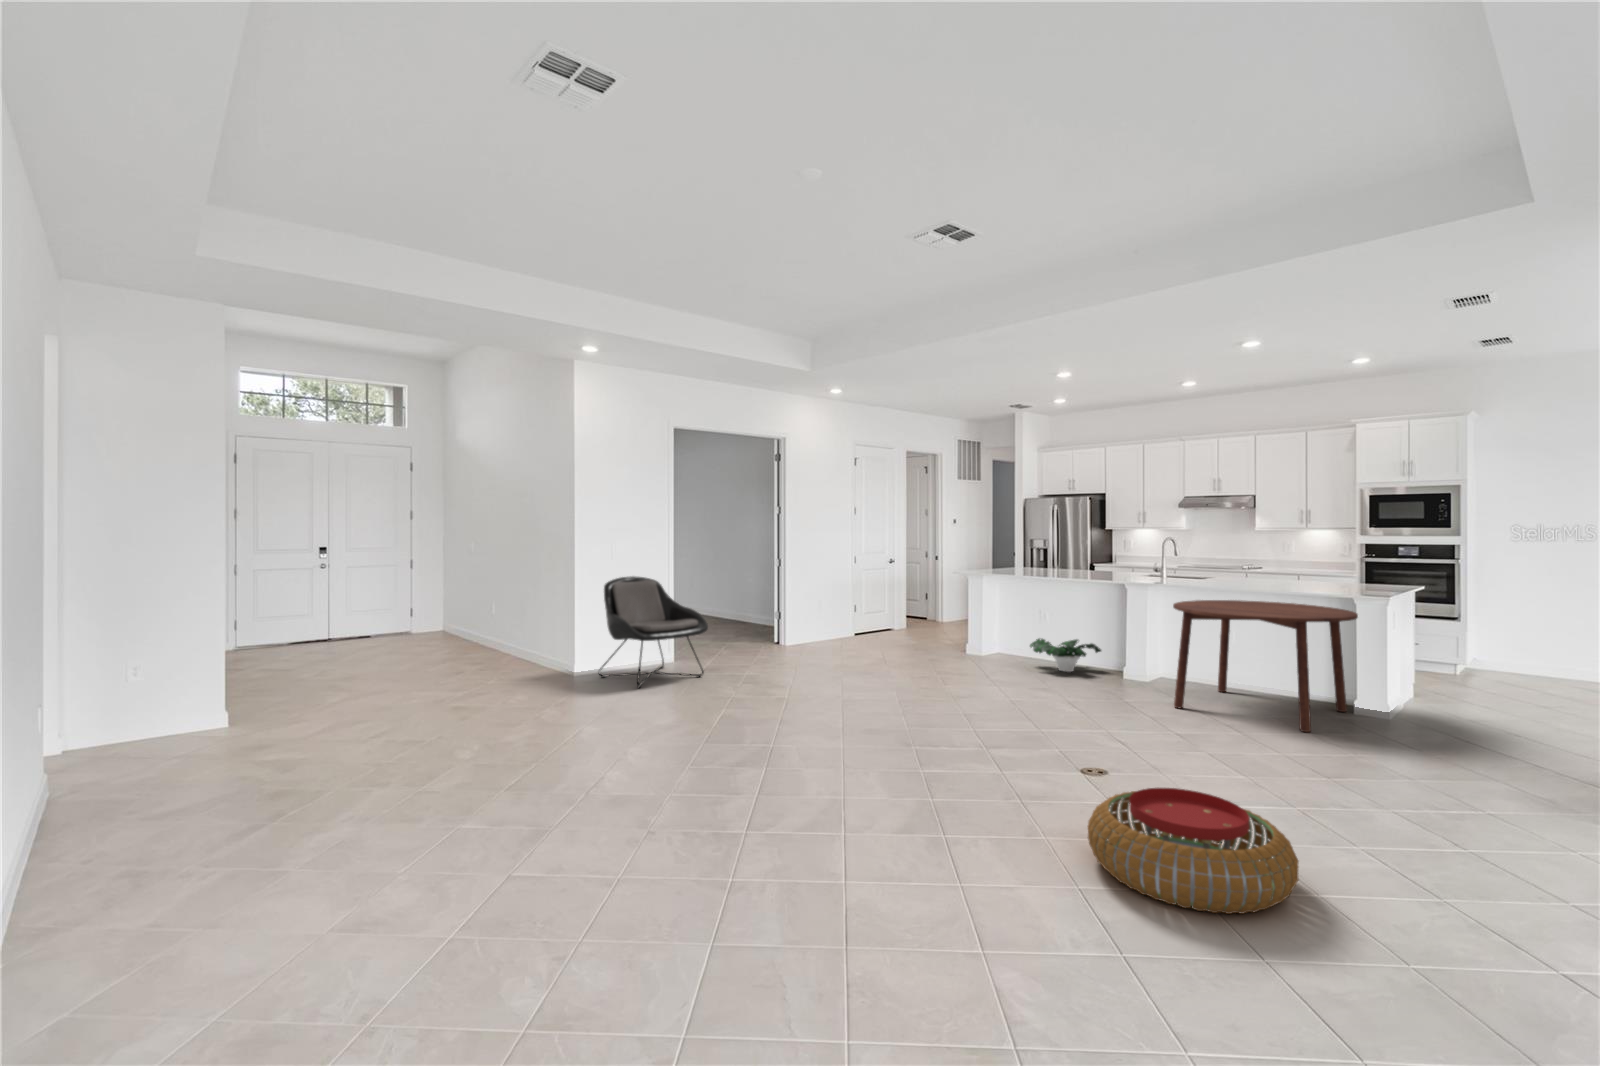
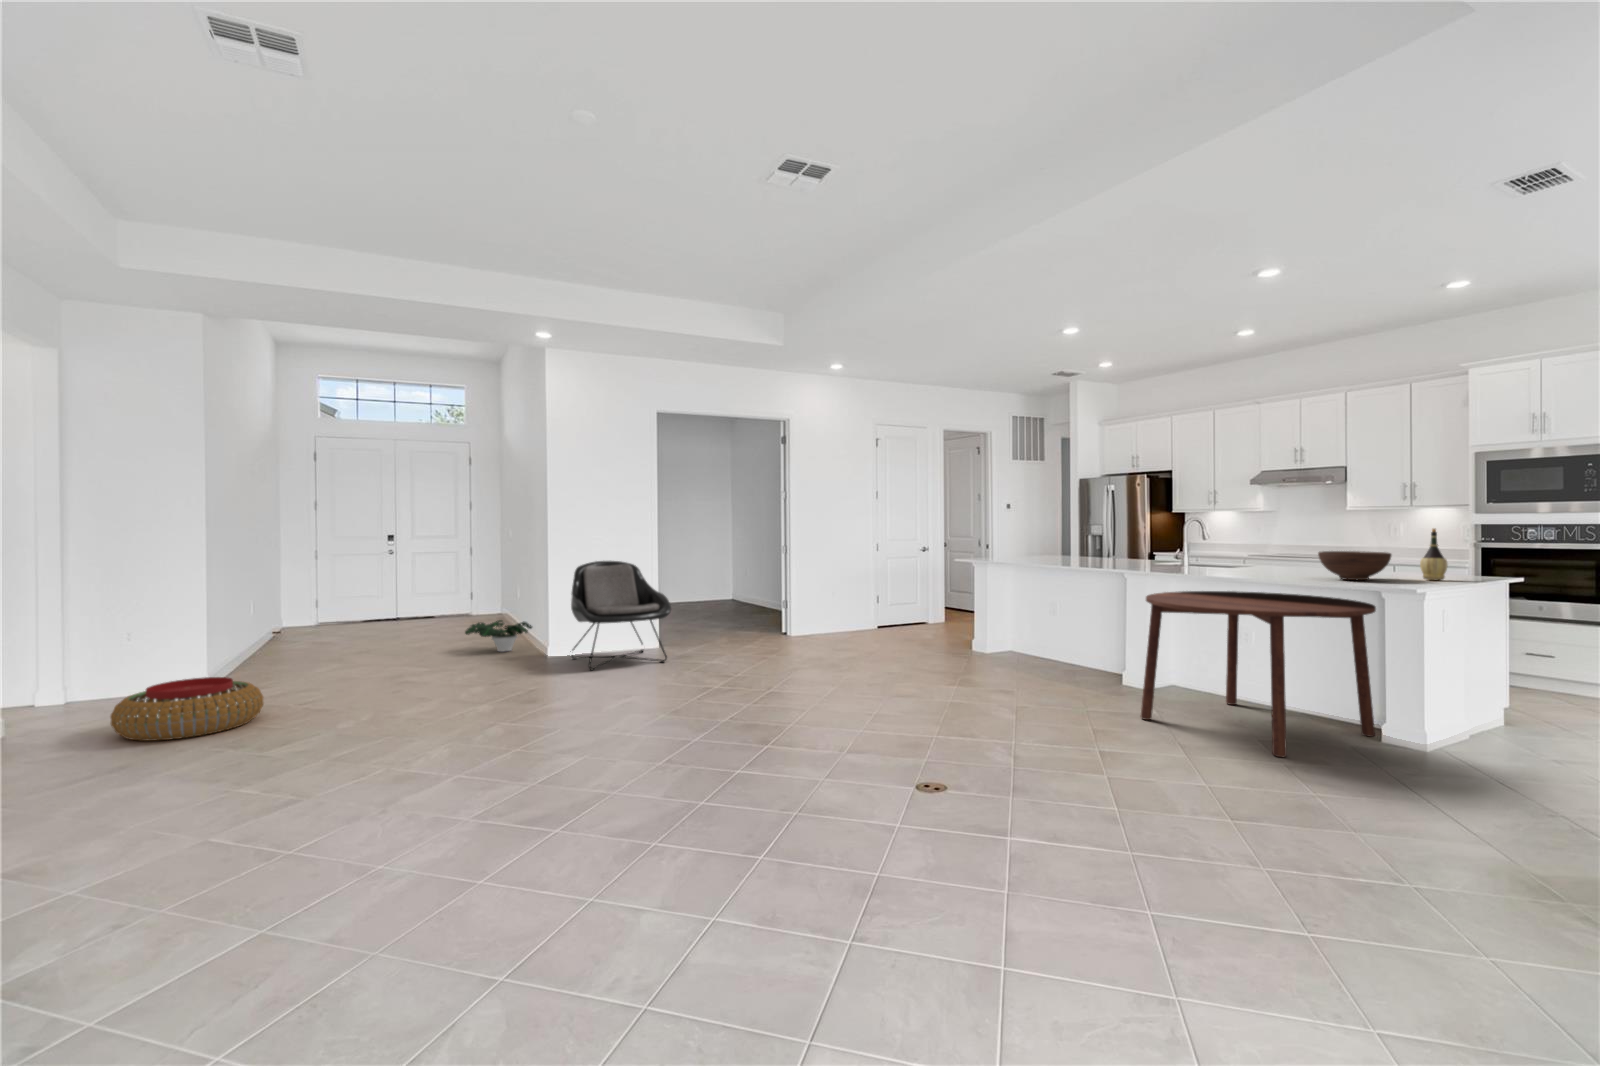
wine bottle: none [1360,550,1380,590] -> present [1420,529,1448,580]
fruit bowl: none [1287,567,1344,590] -> present [1318,551,1391,580]
potted plant: present [1030,639,1101,672] -> present [465,620,532,652]
pouf: present [1088,788,1299,914] -> present [111,677,264,741]

